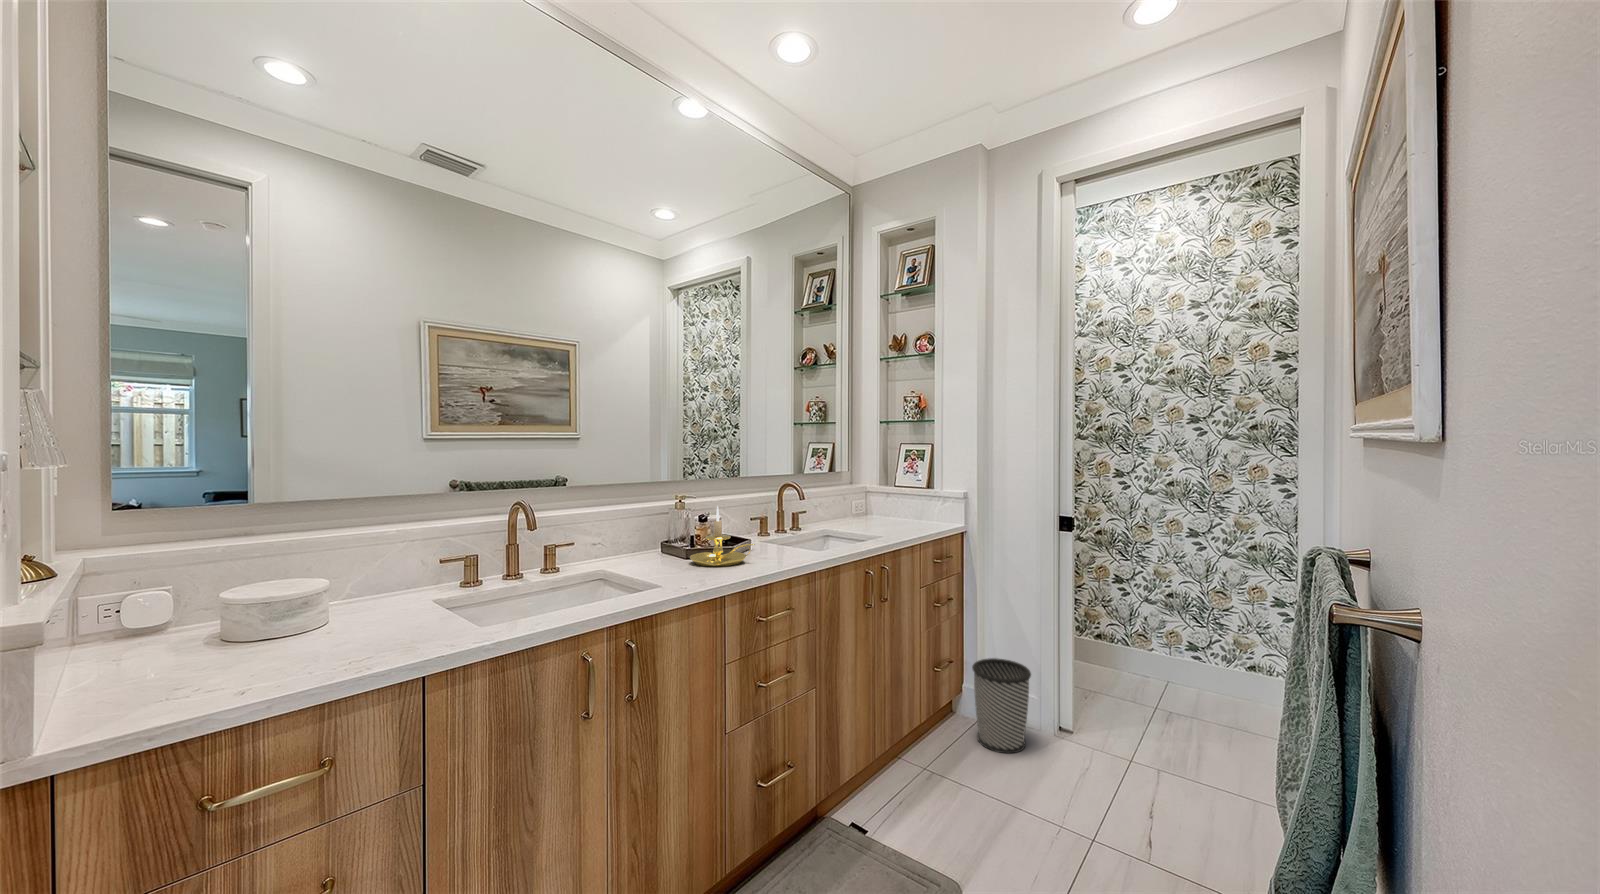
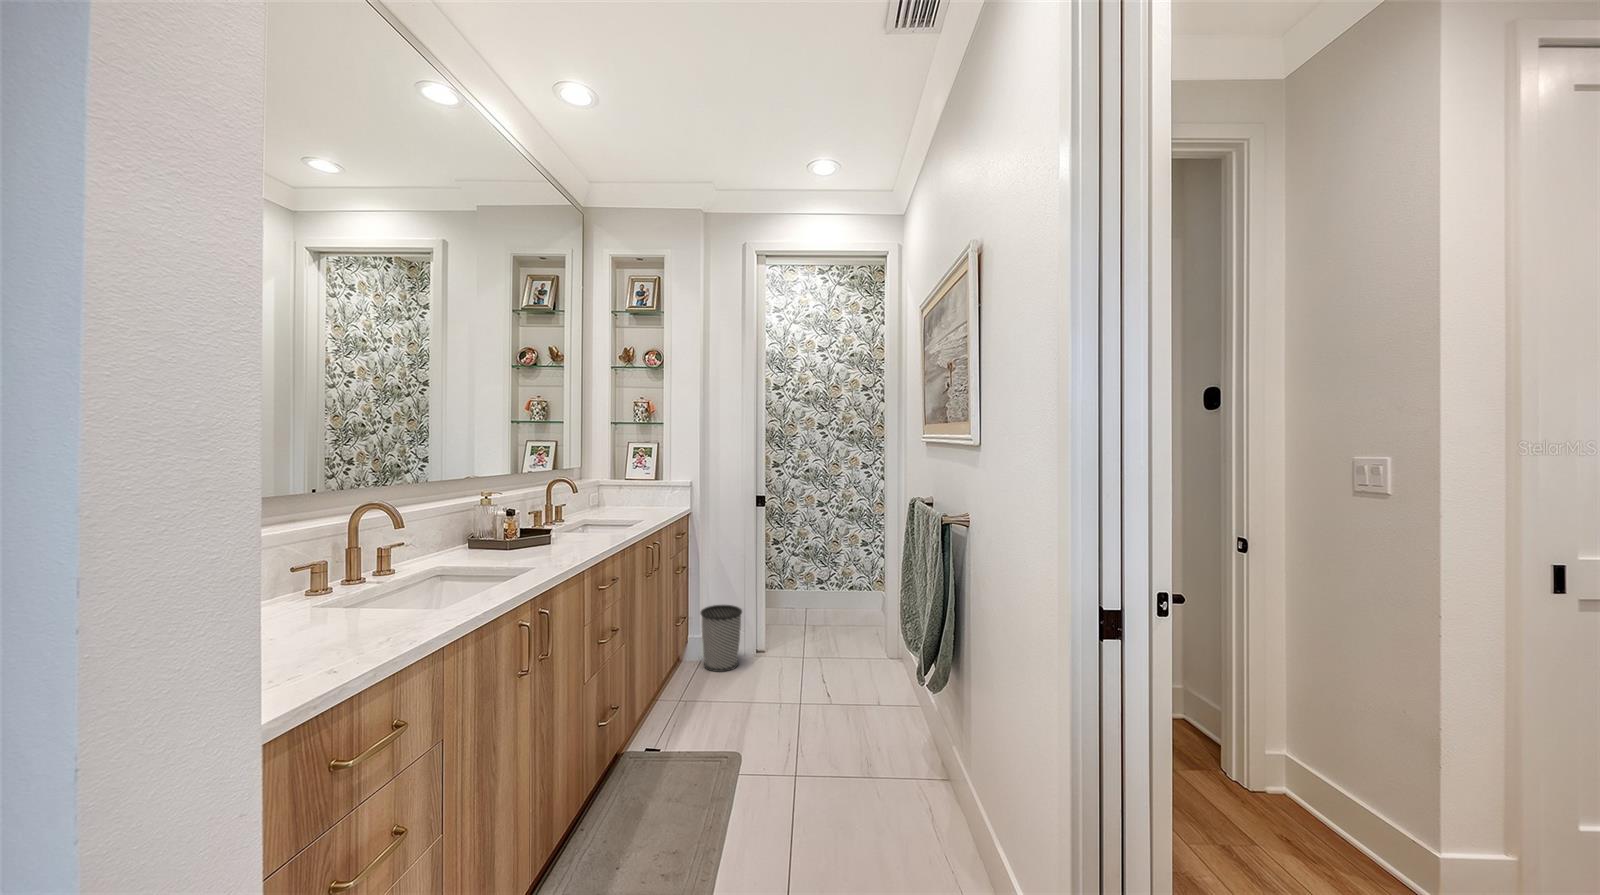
candle holder: present [690,506,755,567] -> none [514,499,574,552]

